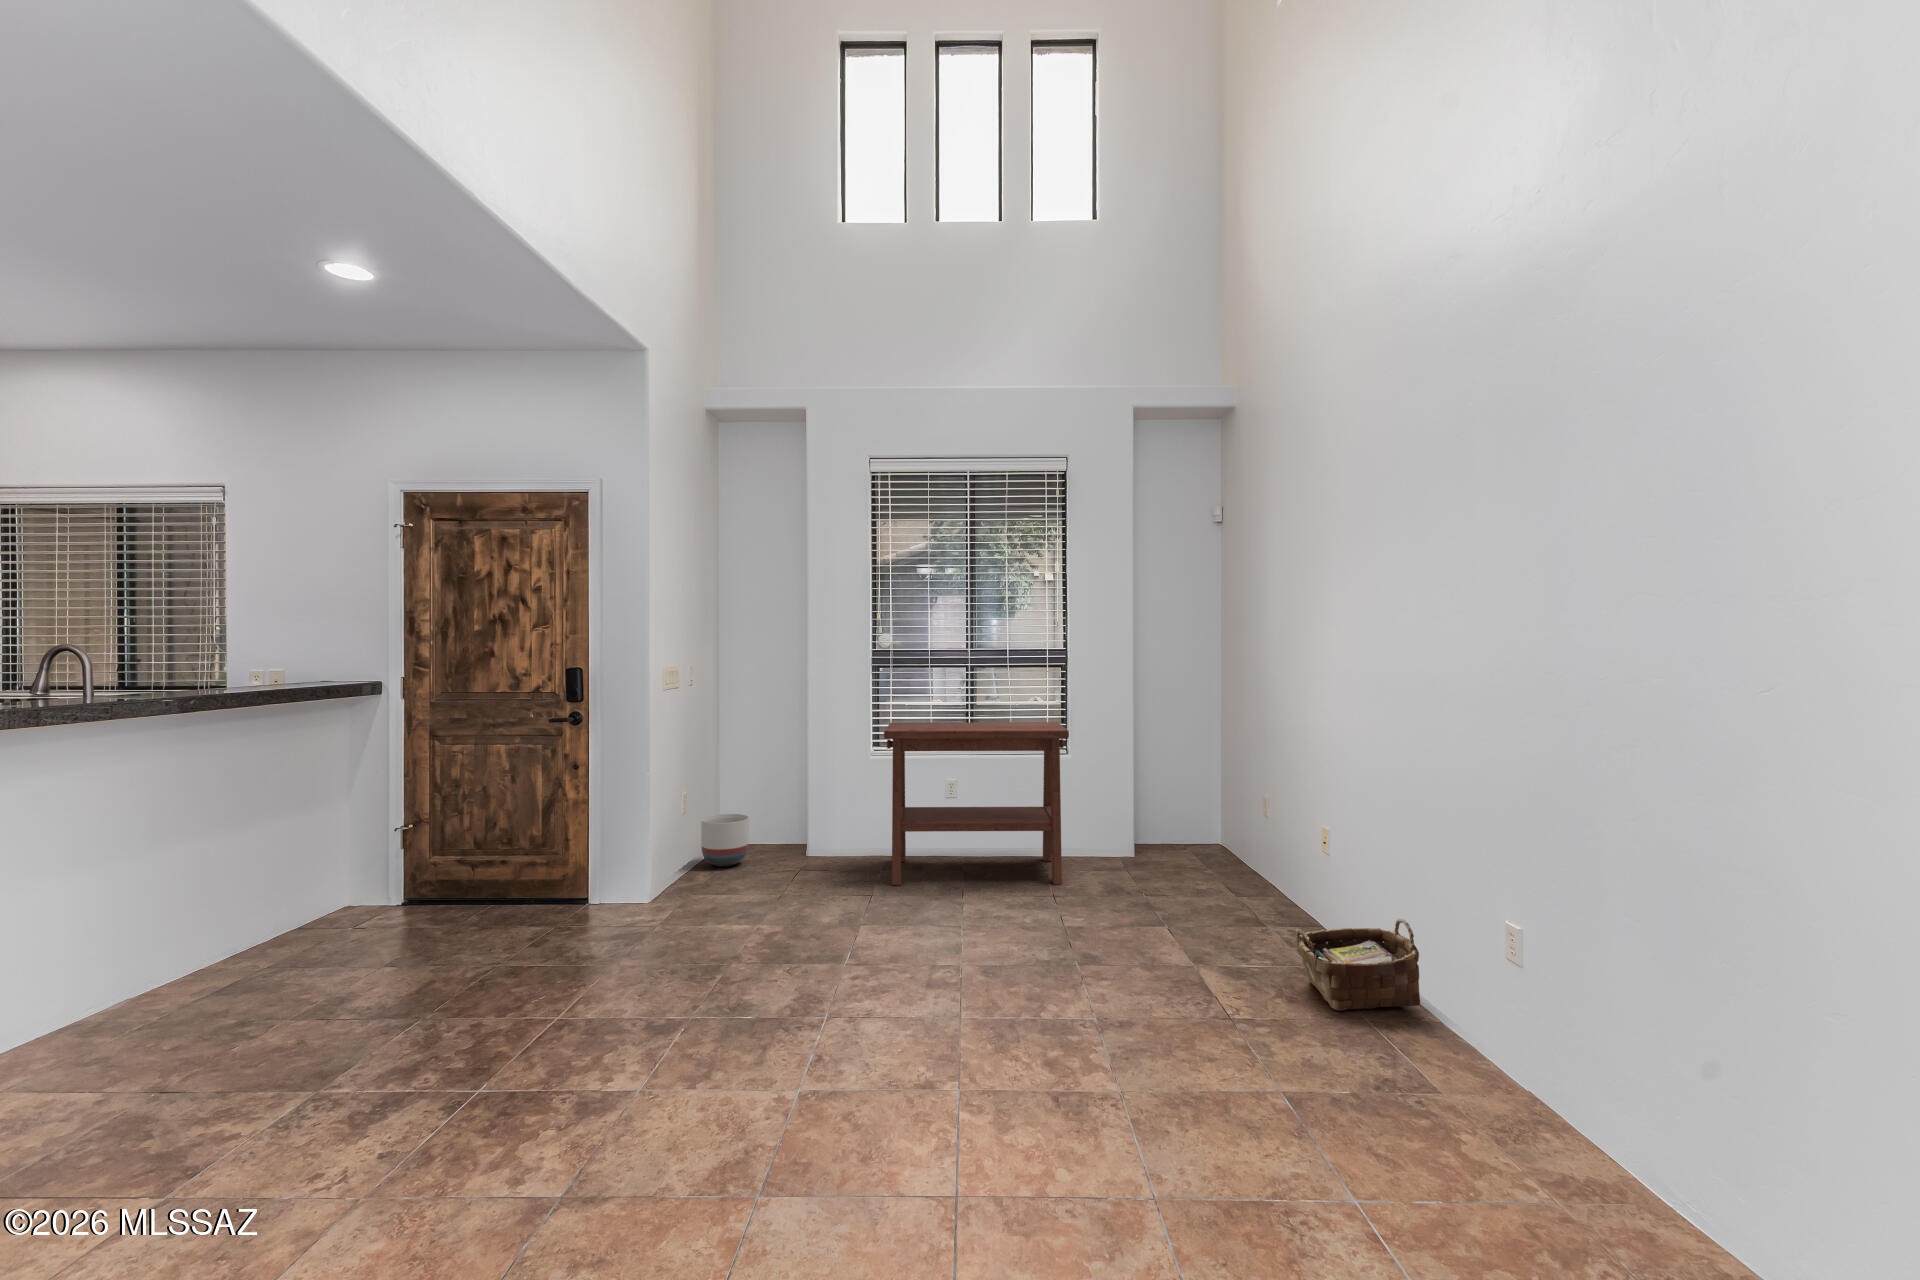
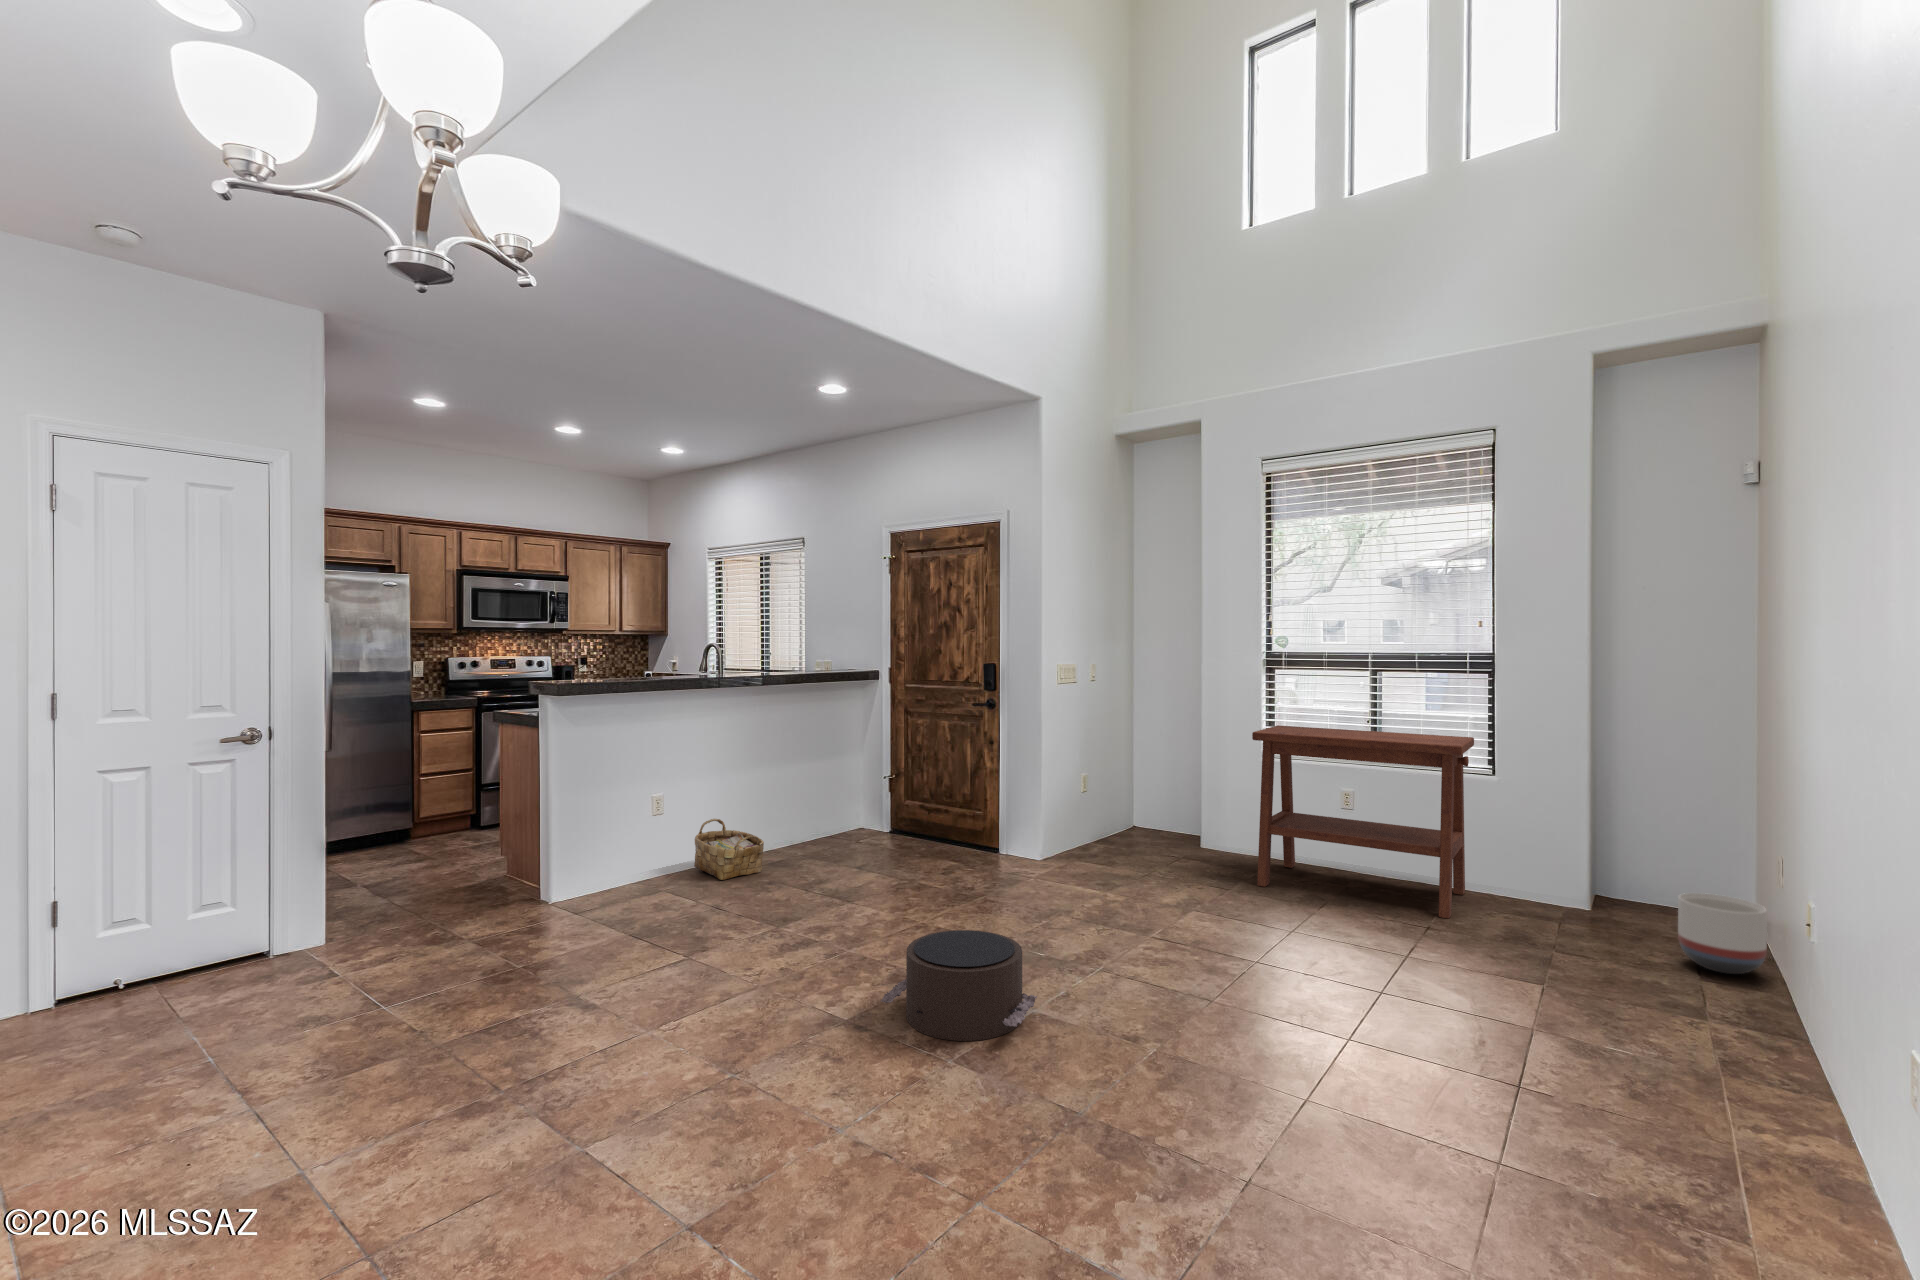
planter: present [701,814,749,866] -> present [1678,893,1767,974]
woven basket: present [1295,919,1420,1011] -> present [694,819,764,880]
pouf: none [616,1008,824,1175] -> present [881,930,1037,1041]

